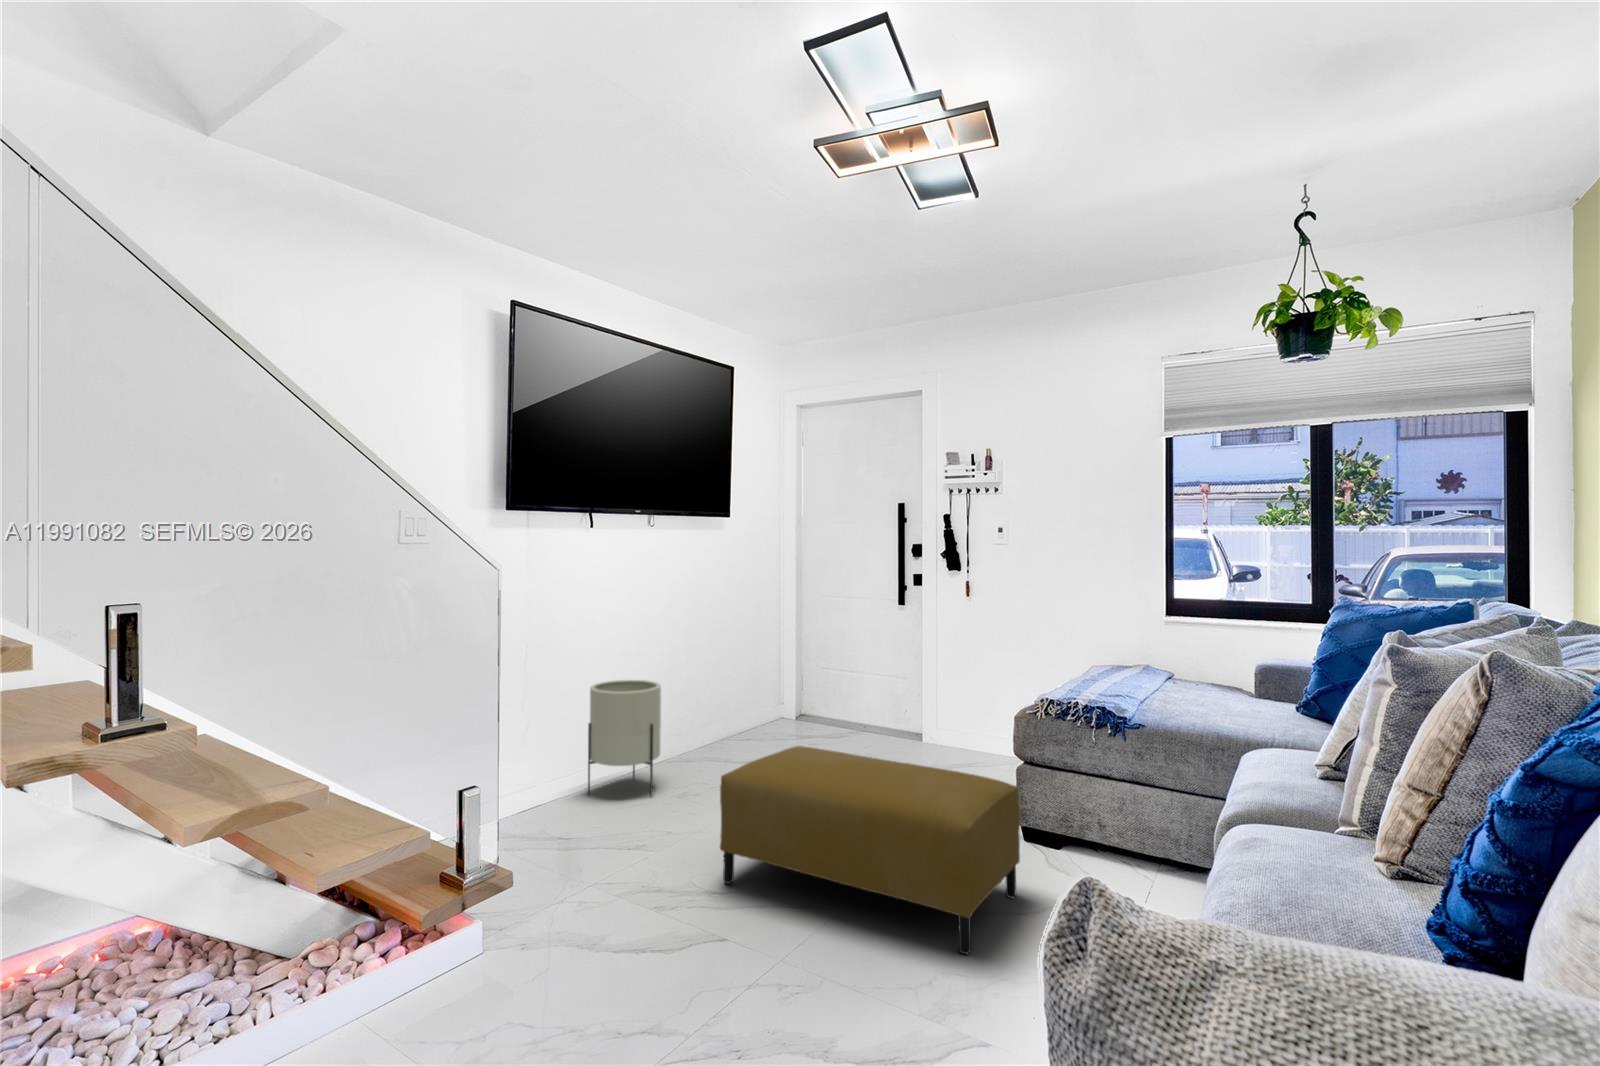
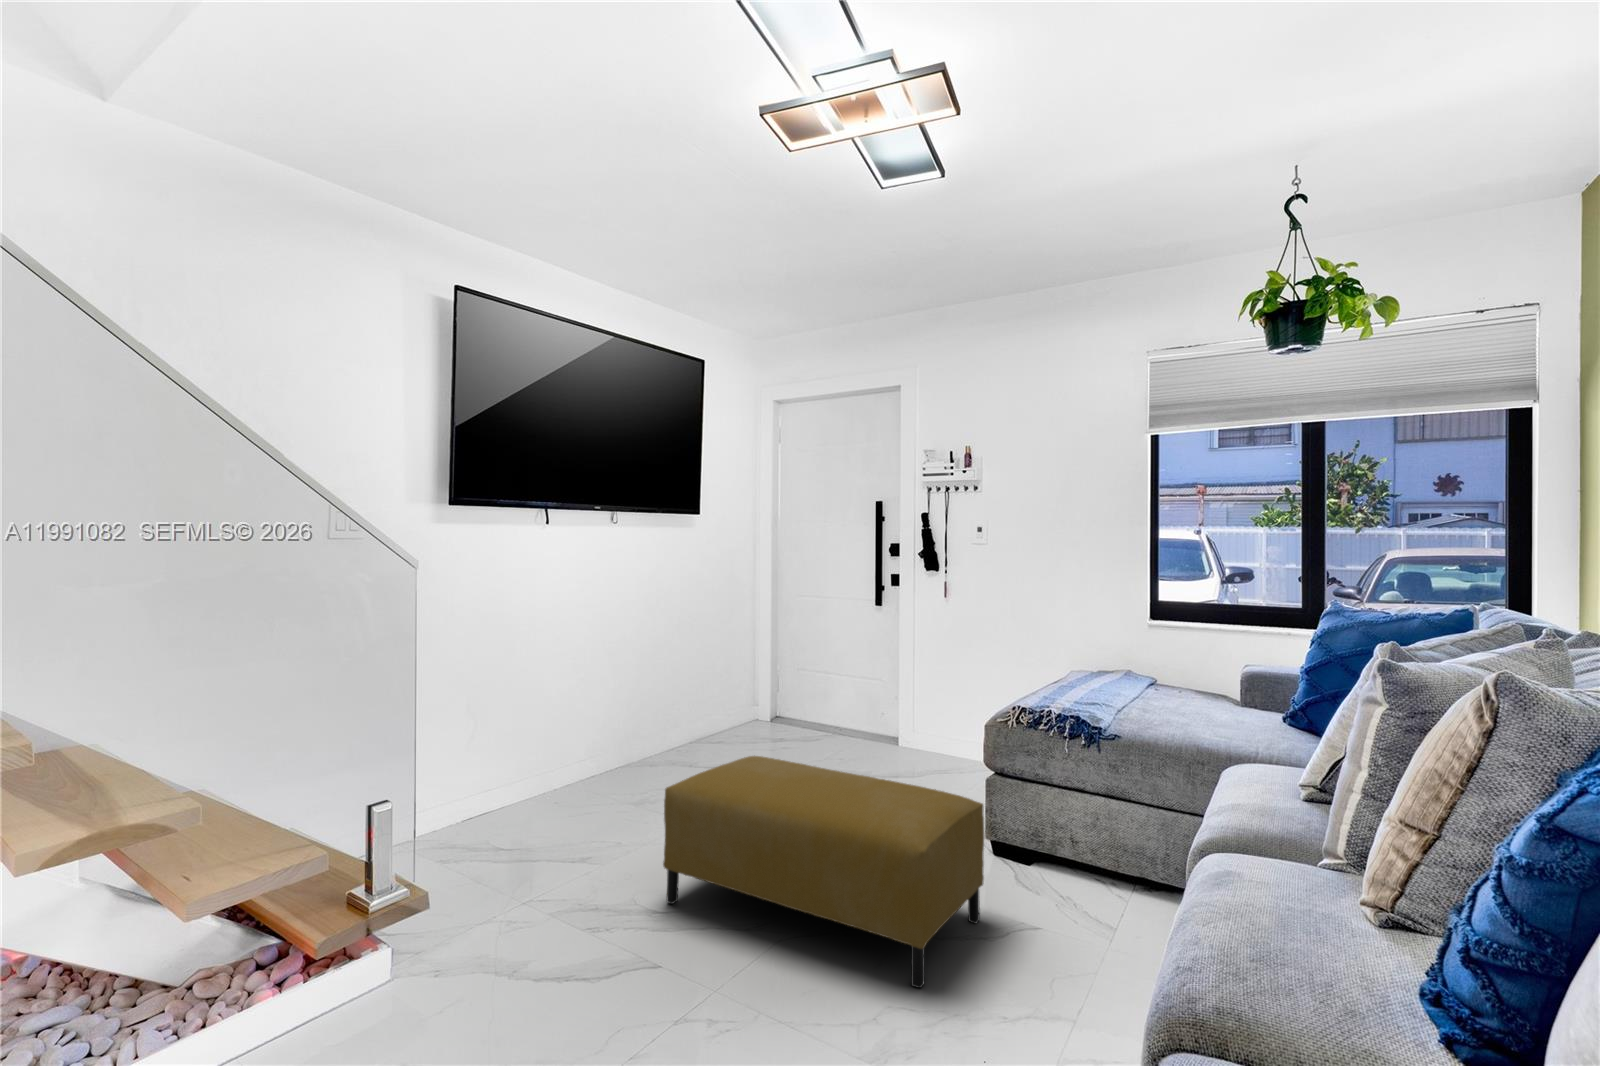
planter: present [588,680,661,796] -> none [538,682,617,806]

